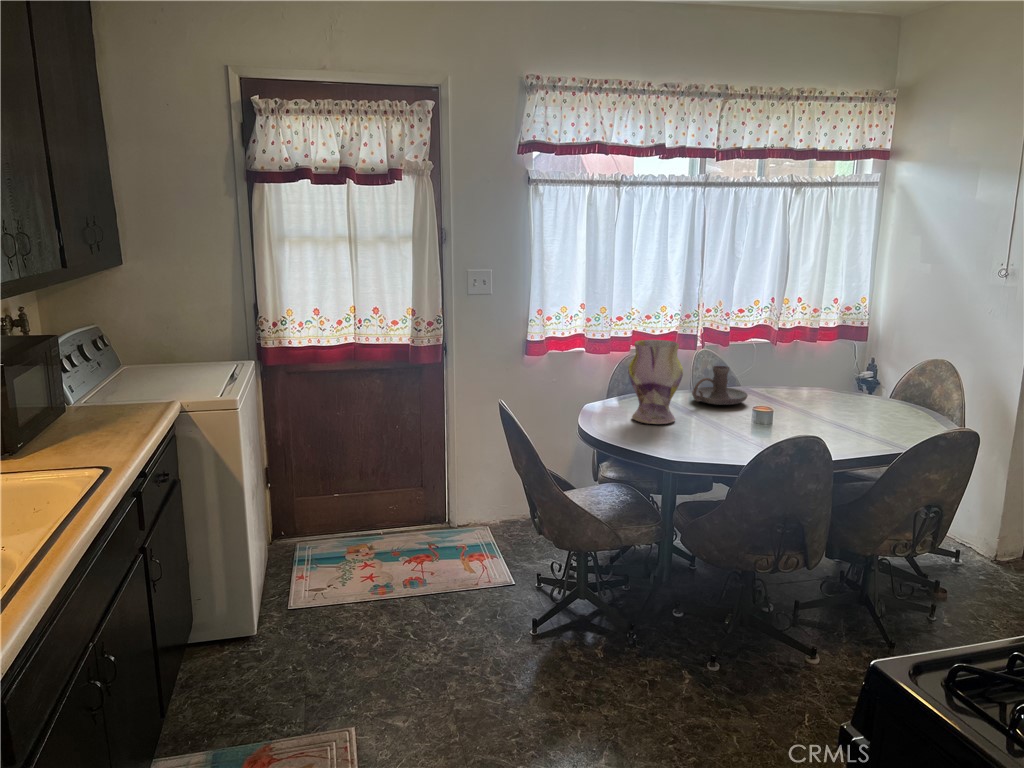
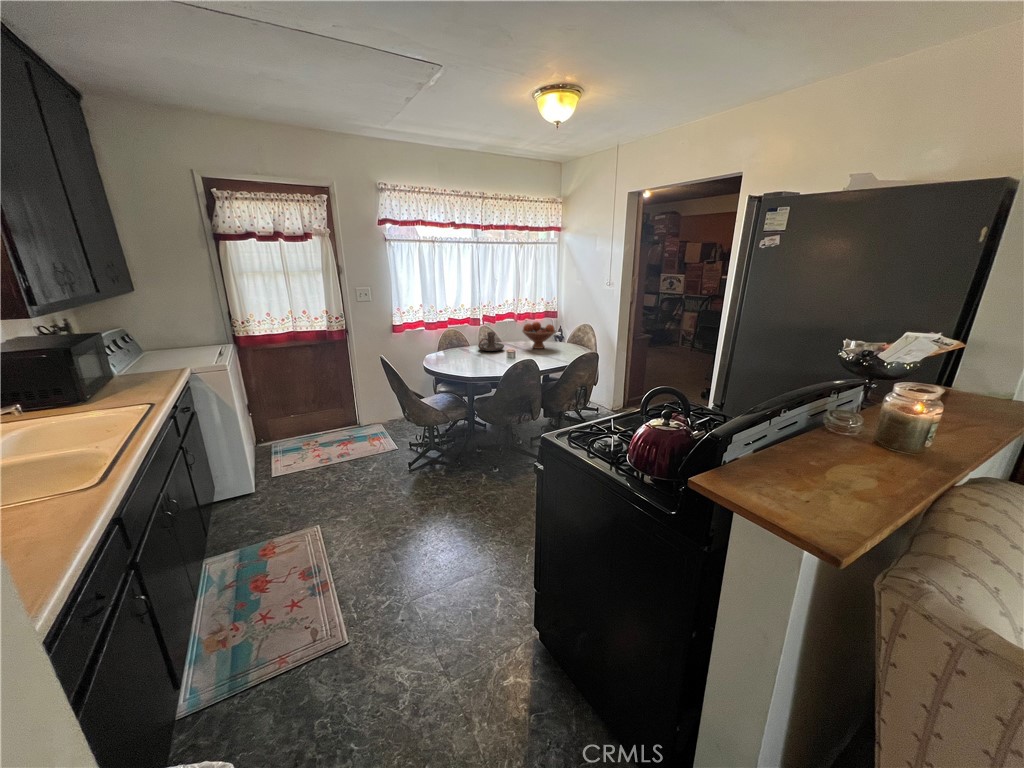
vase: present [628,340,683,424] -> none [446,321,473,362]
fruit bowl: none [789,349,866,408] -> present [522,322,555,349]

